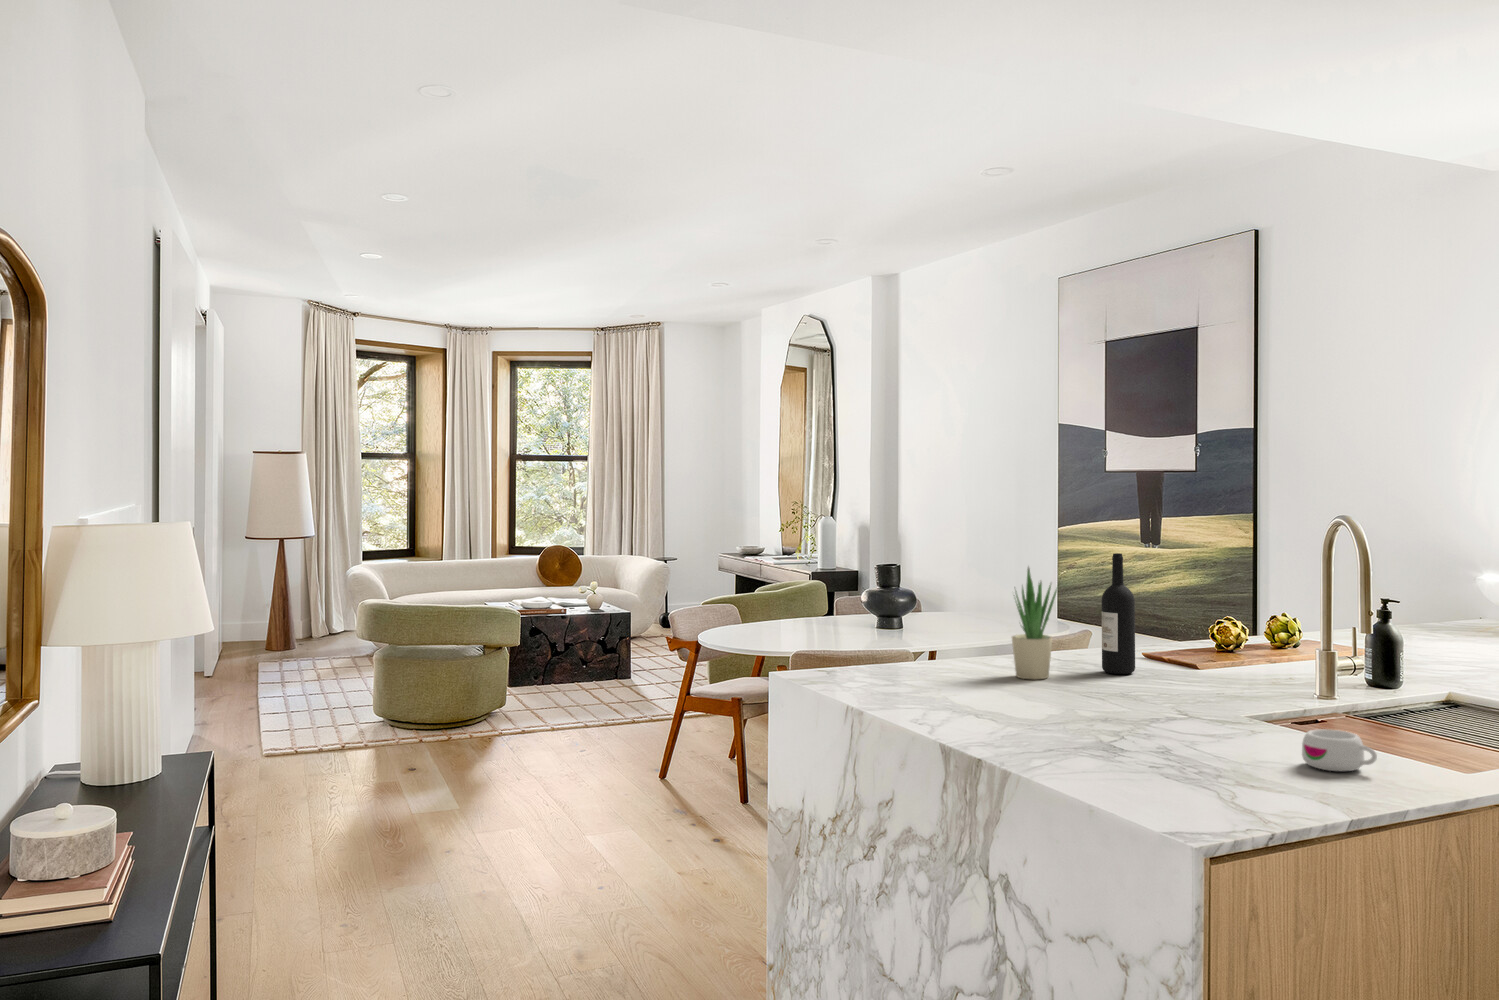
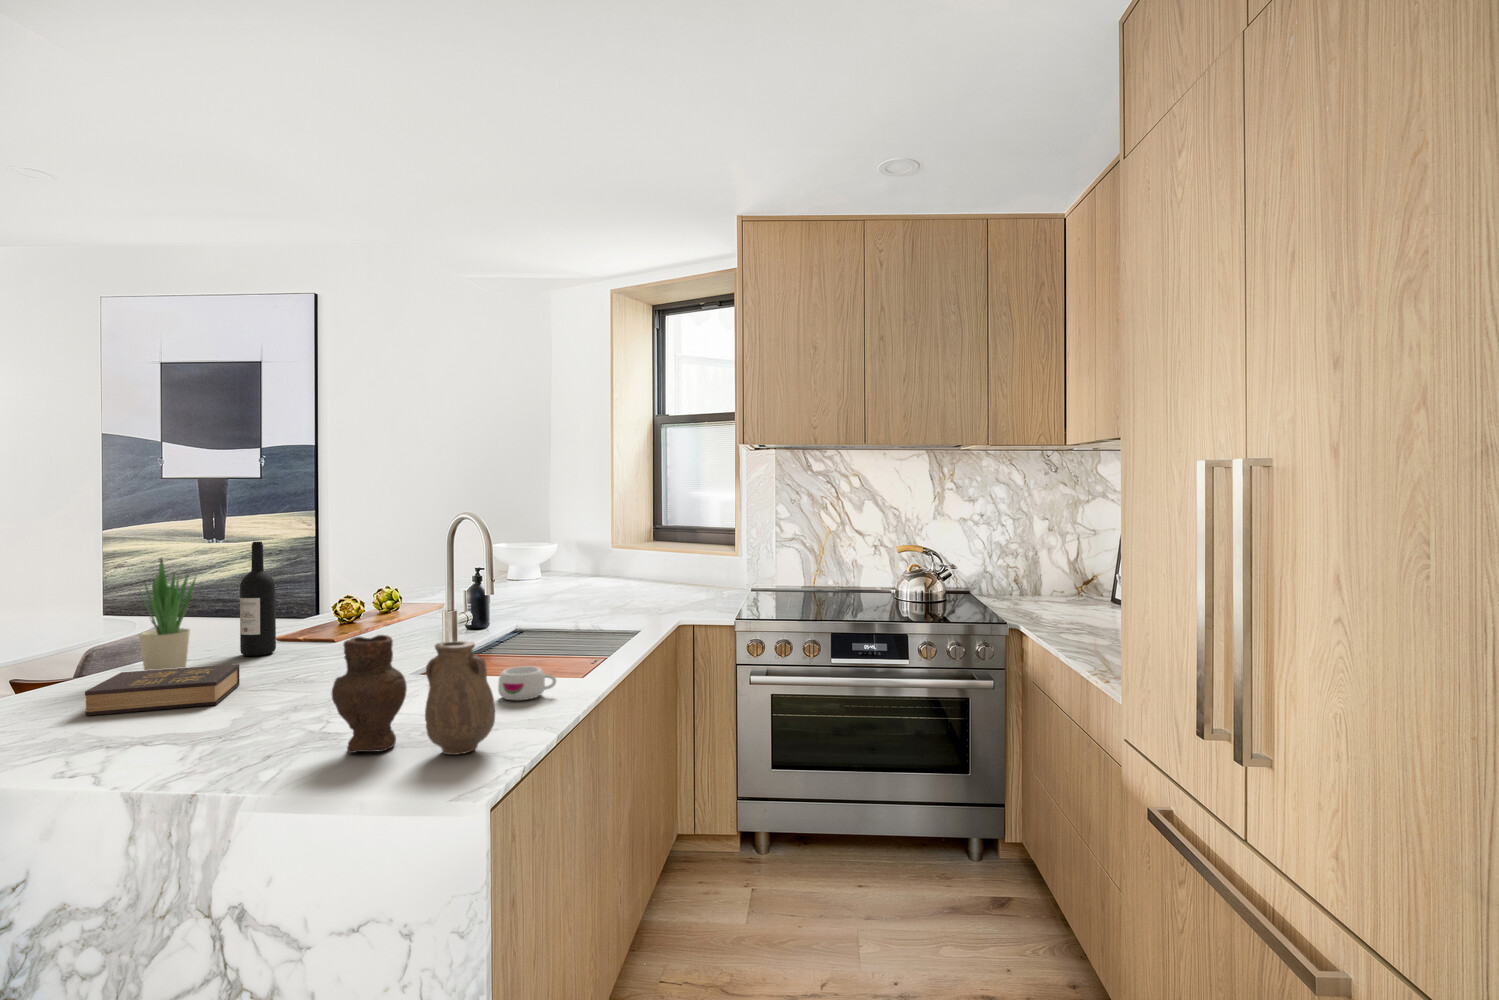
vase: none [1092,660,1240,801] -> present [332,635,495,755]
hardback book: none [956,668,1077,710] -> present [85,664,240,716]

